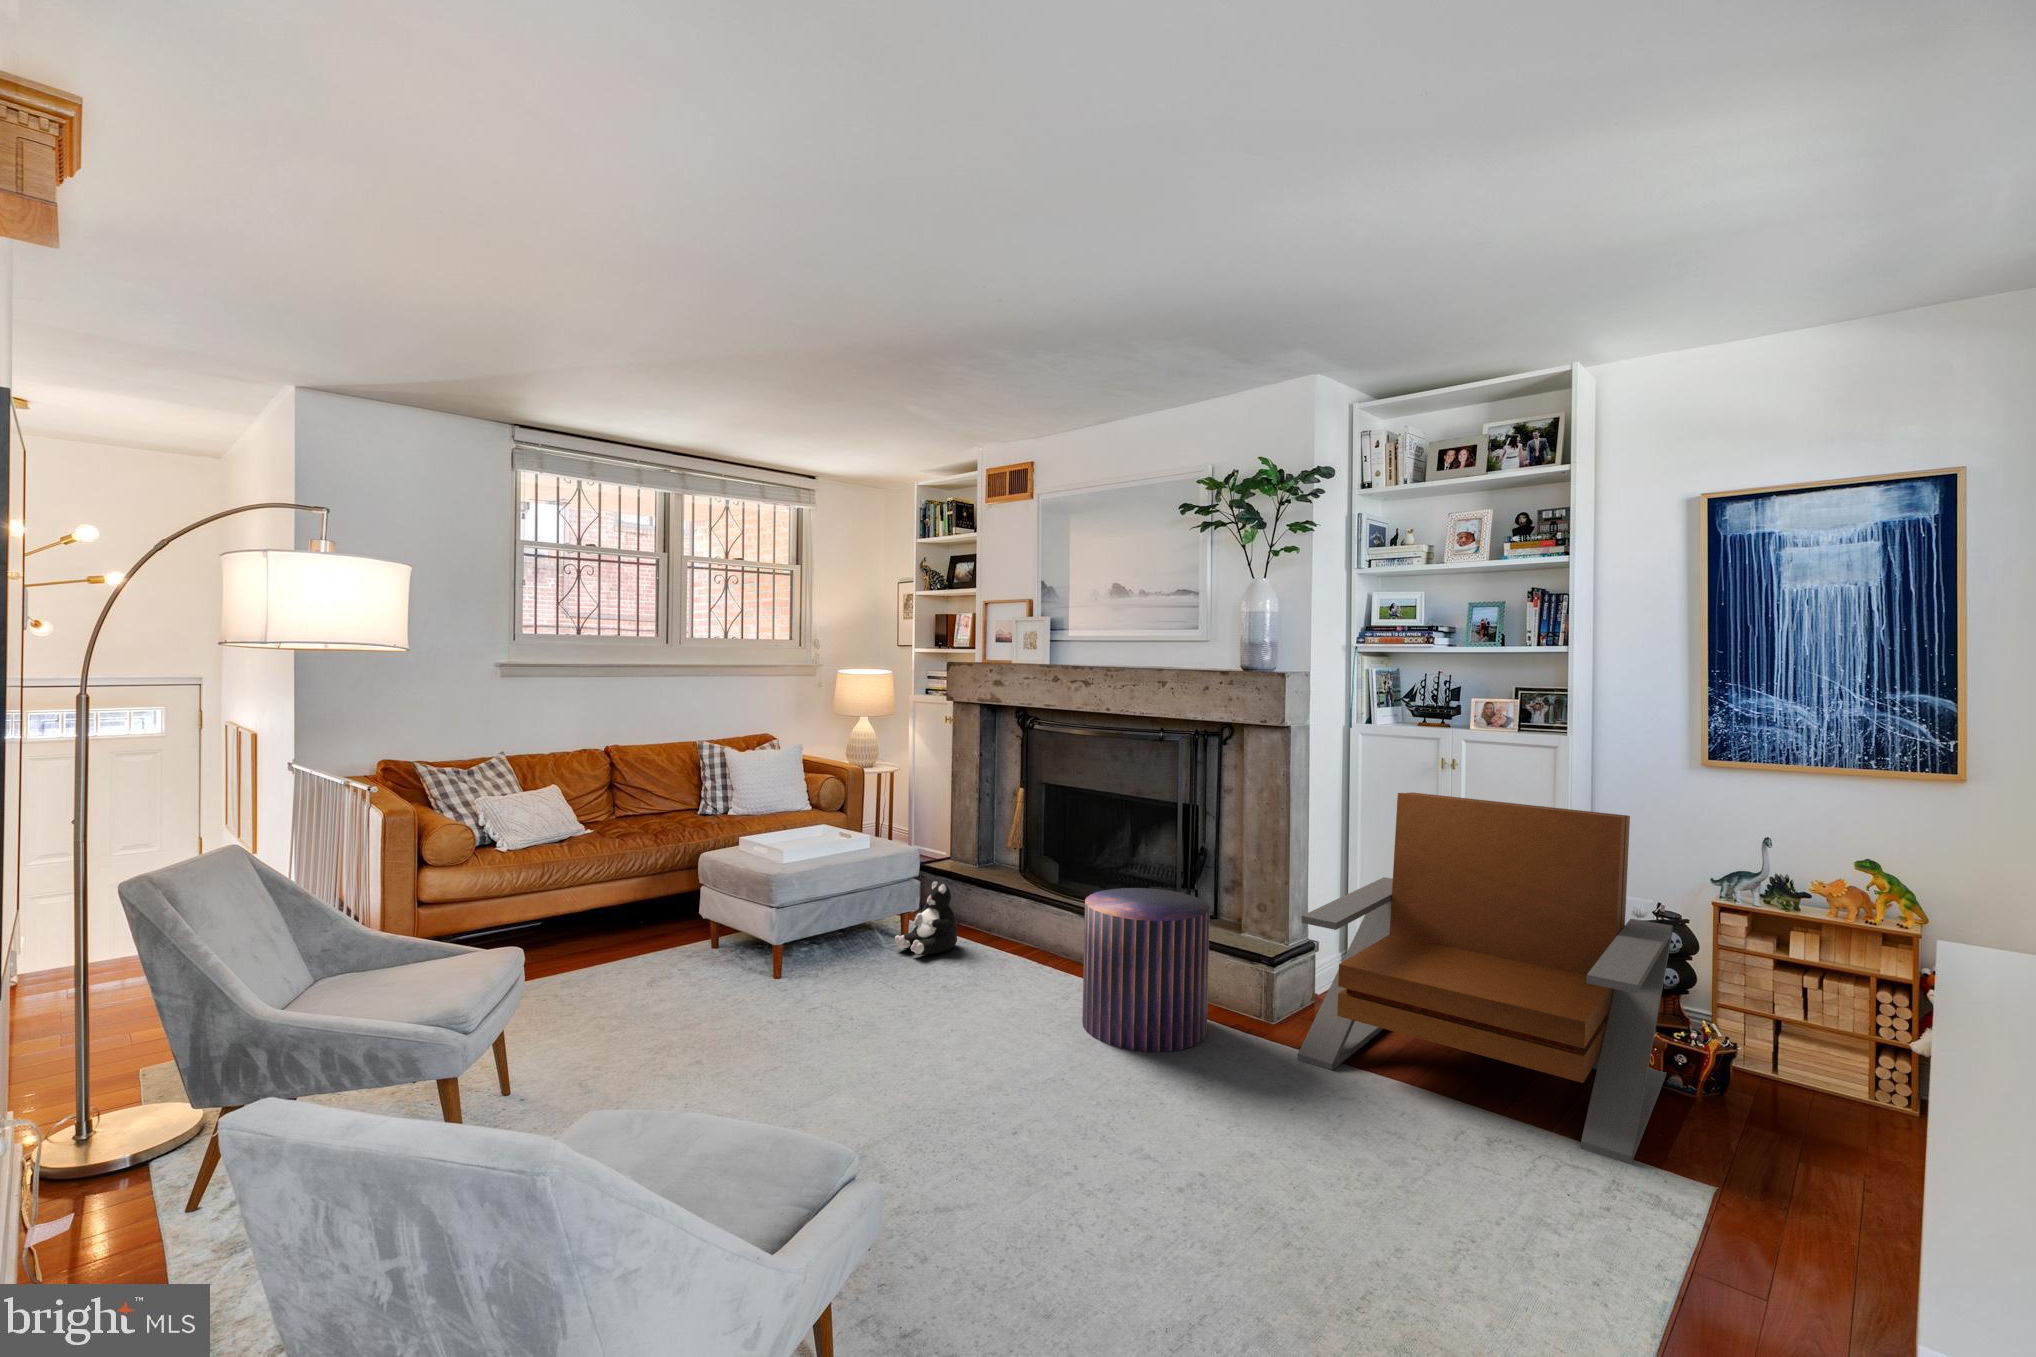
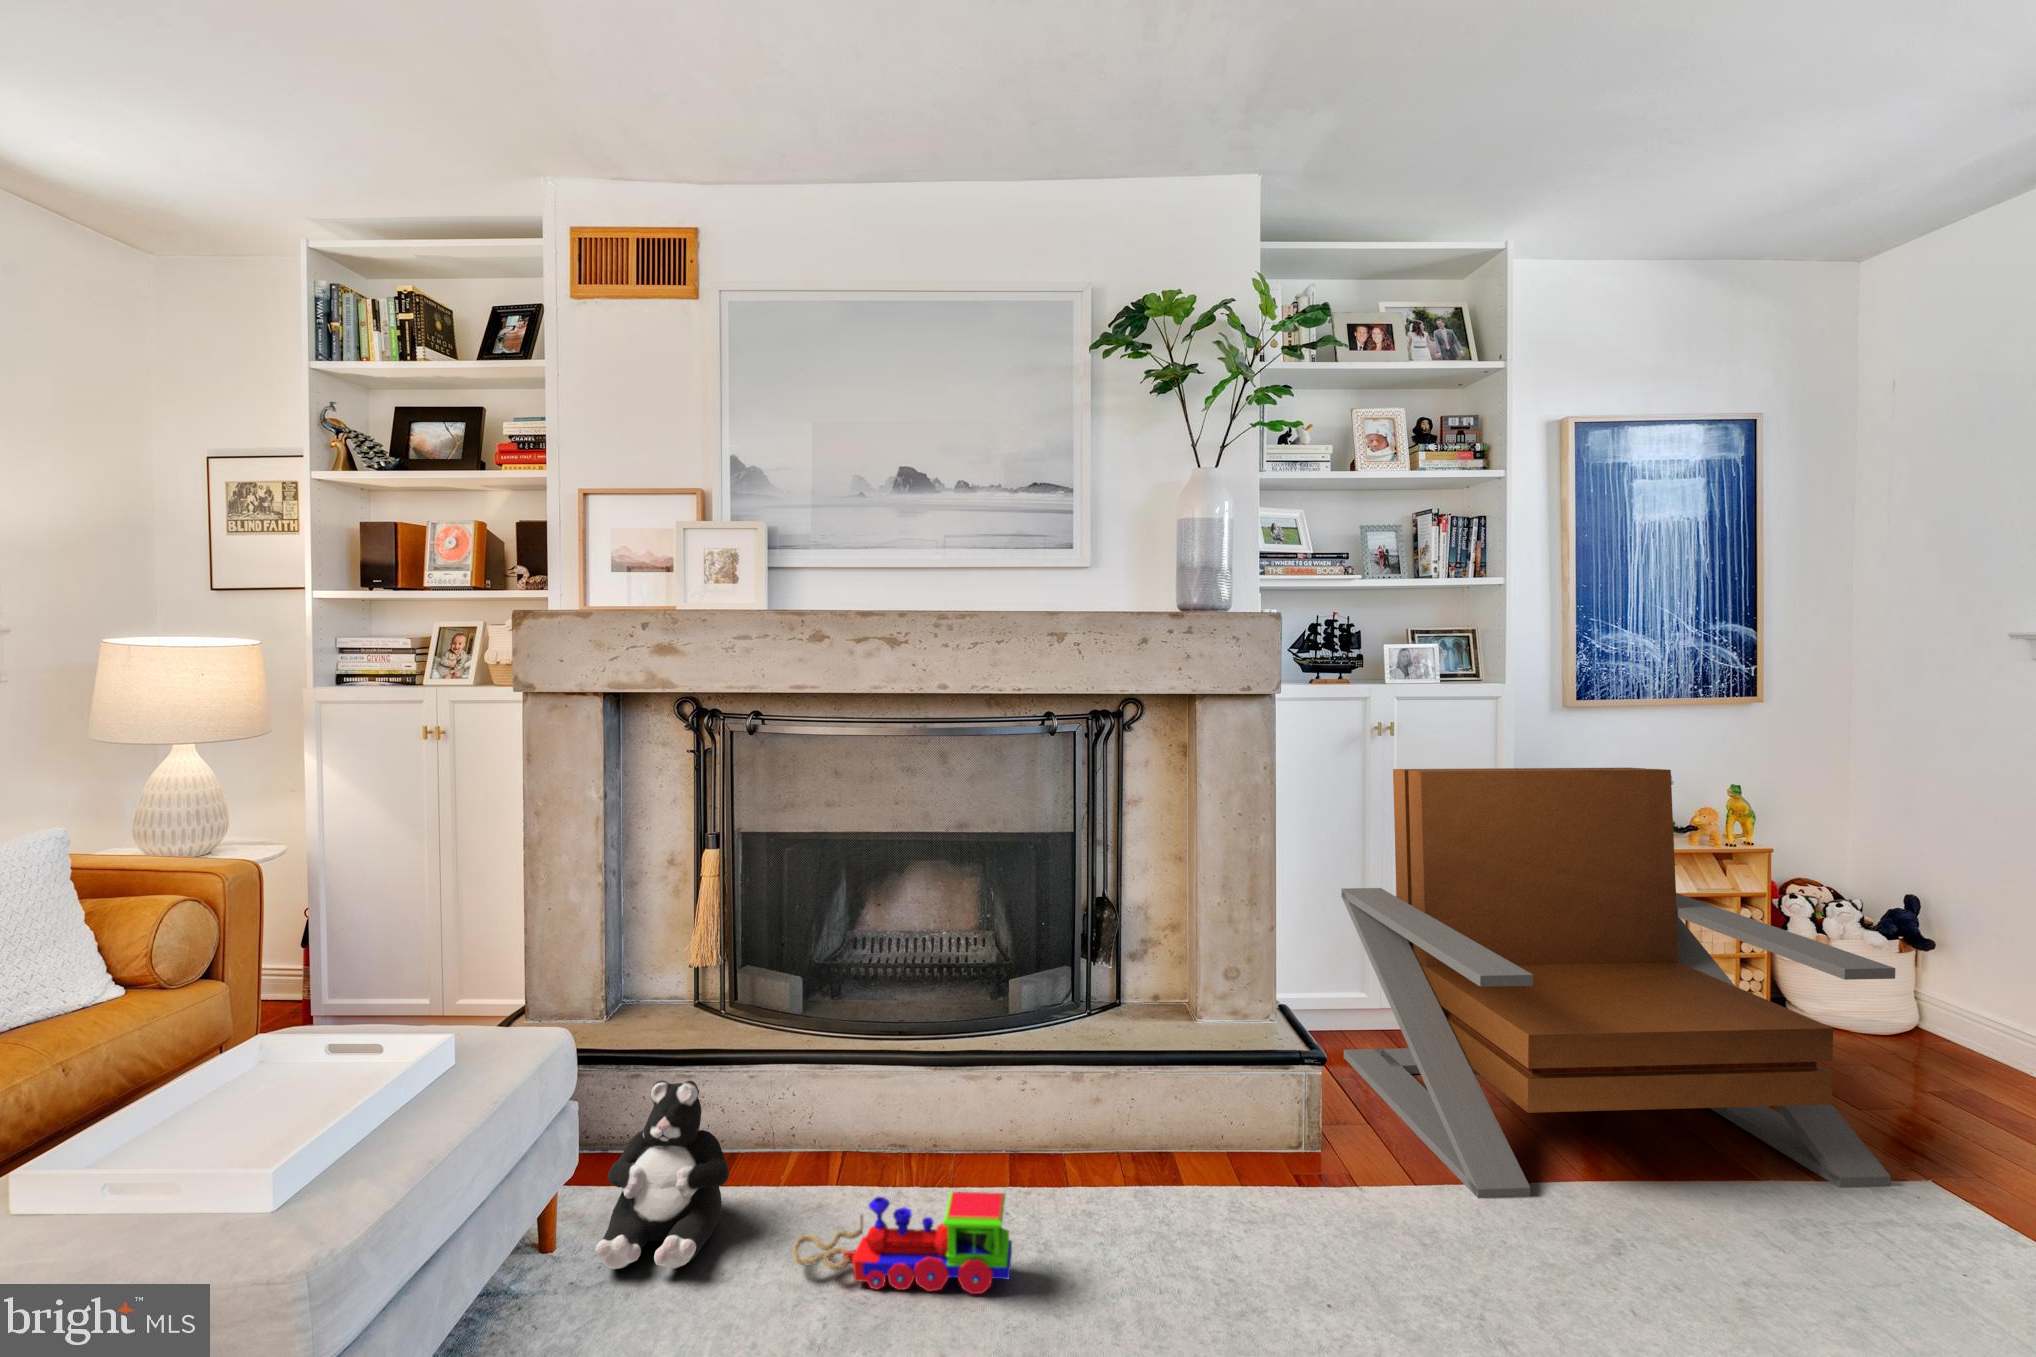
pouf: present [1082,888,1210,1052] -> none [1145,981,1378,1314]
toy train: none [951,944,1028,996] -> present [793,1192,1012,1294]

